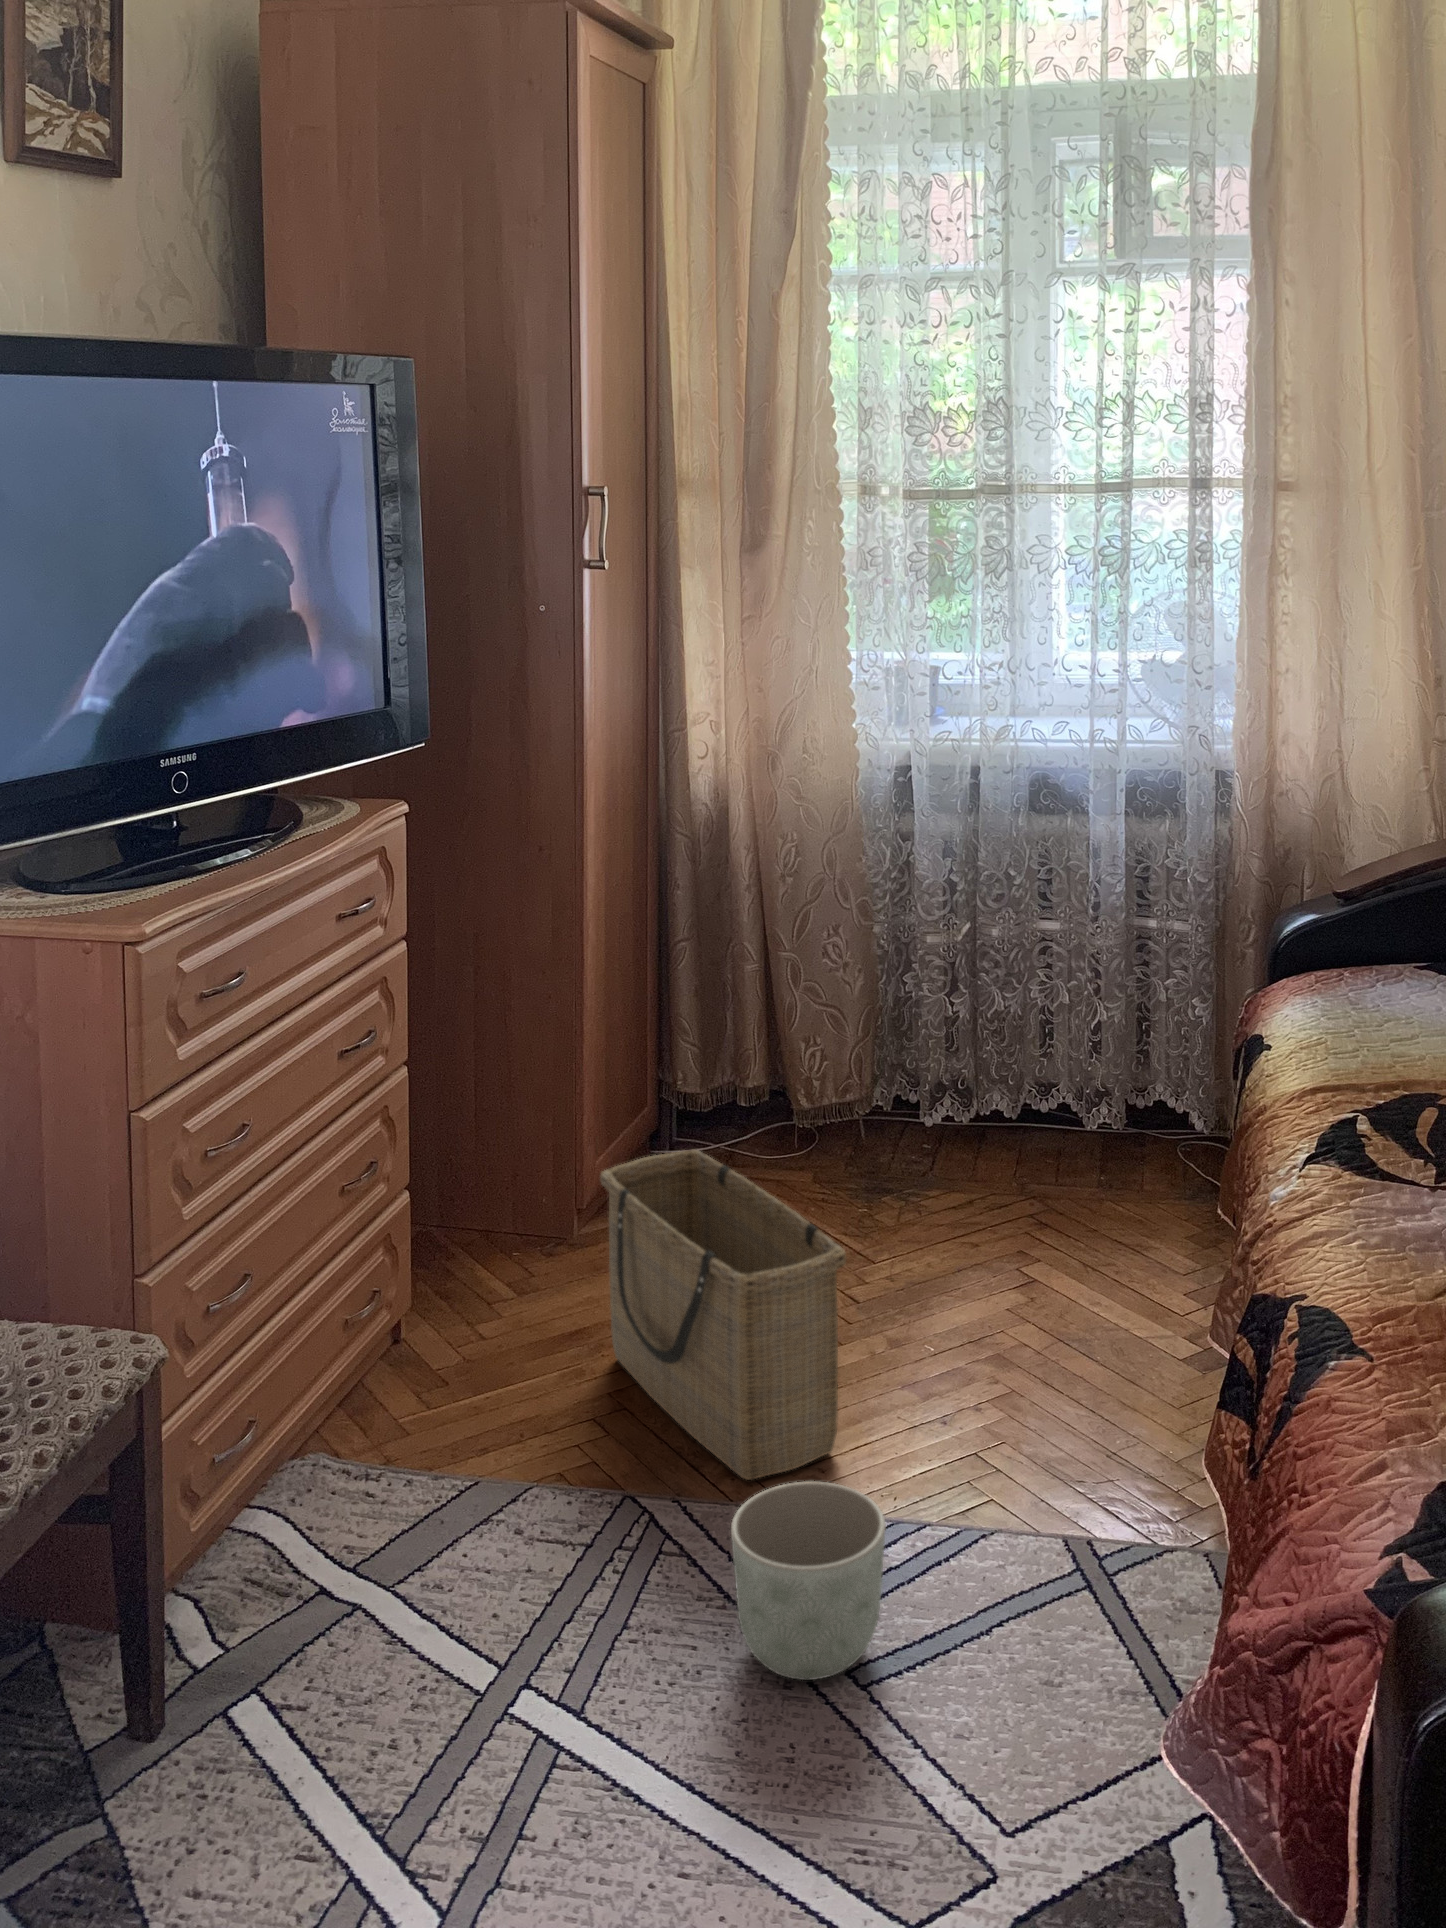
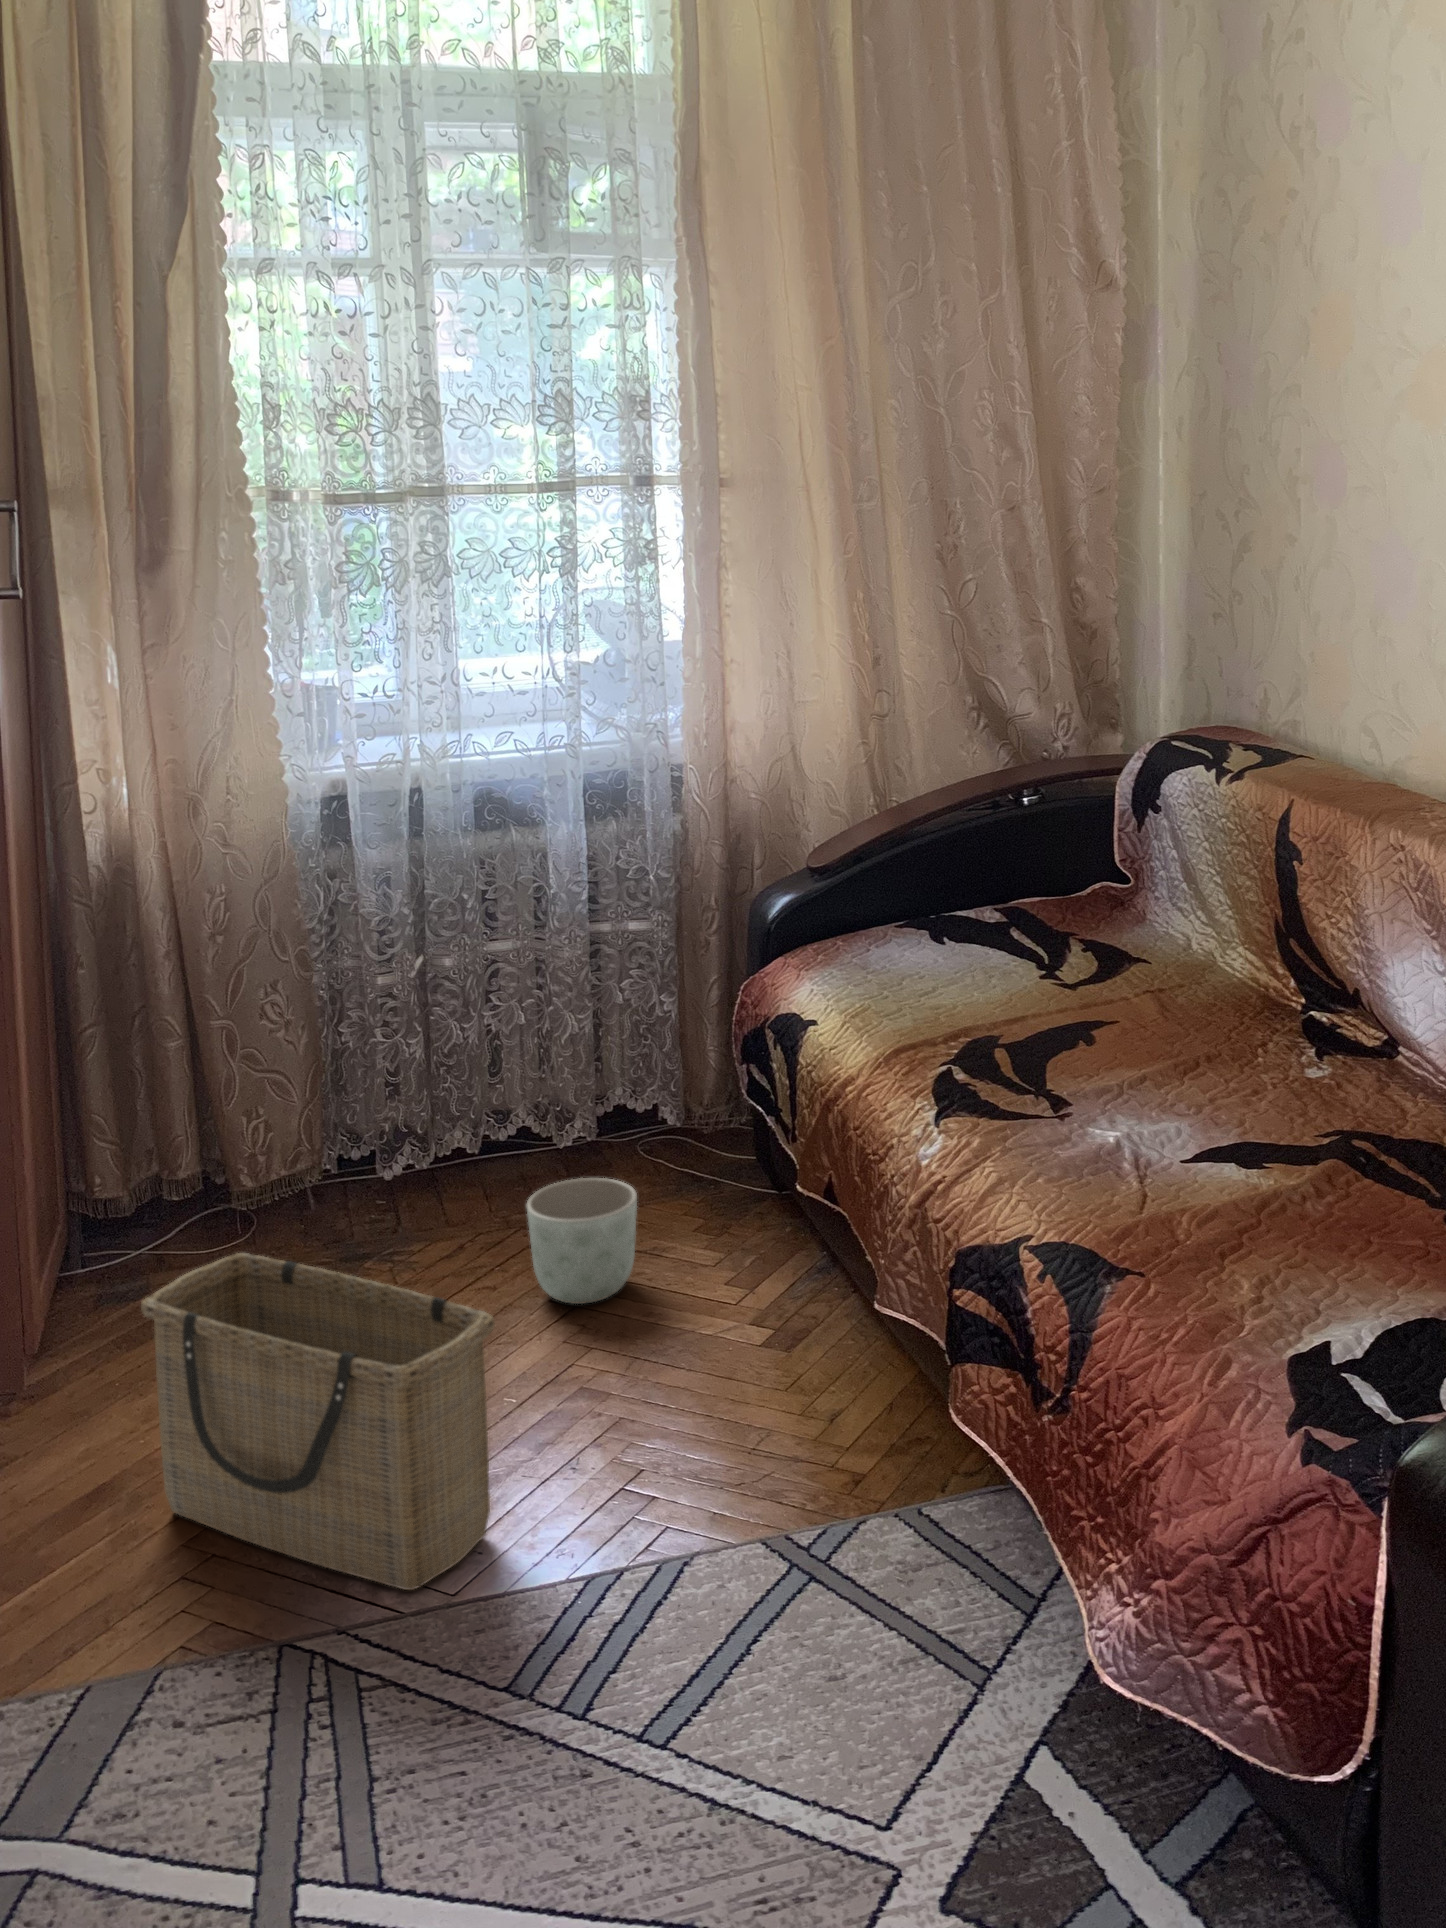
planter: present [731,1481,886,1680] -> present [526,1178,637,1304]

